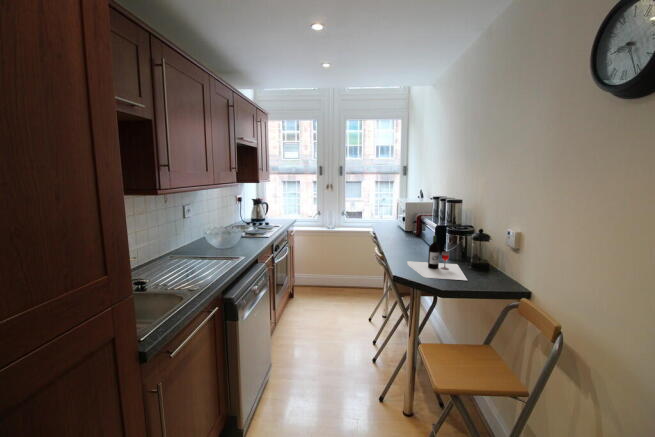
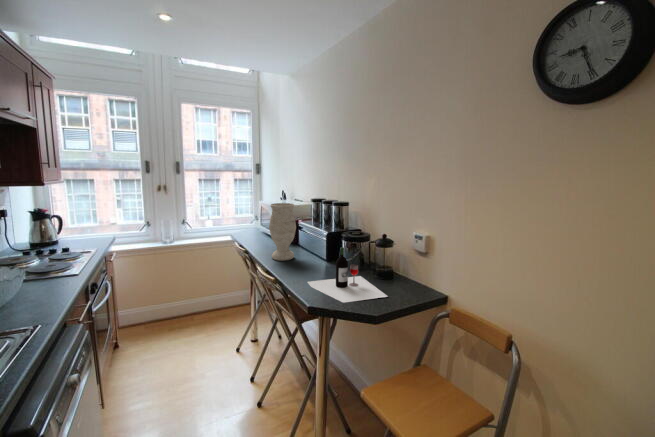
vase: none [391,199,414,246] -> present [269,203,296,261]

